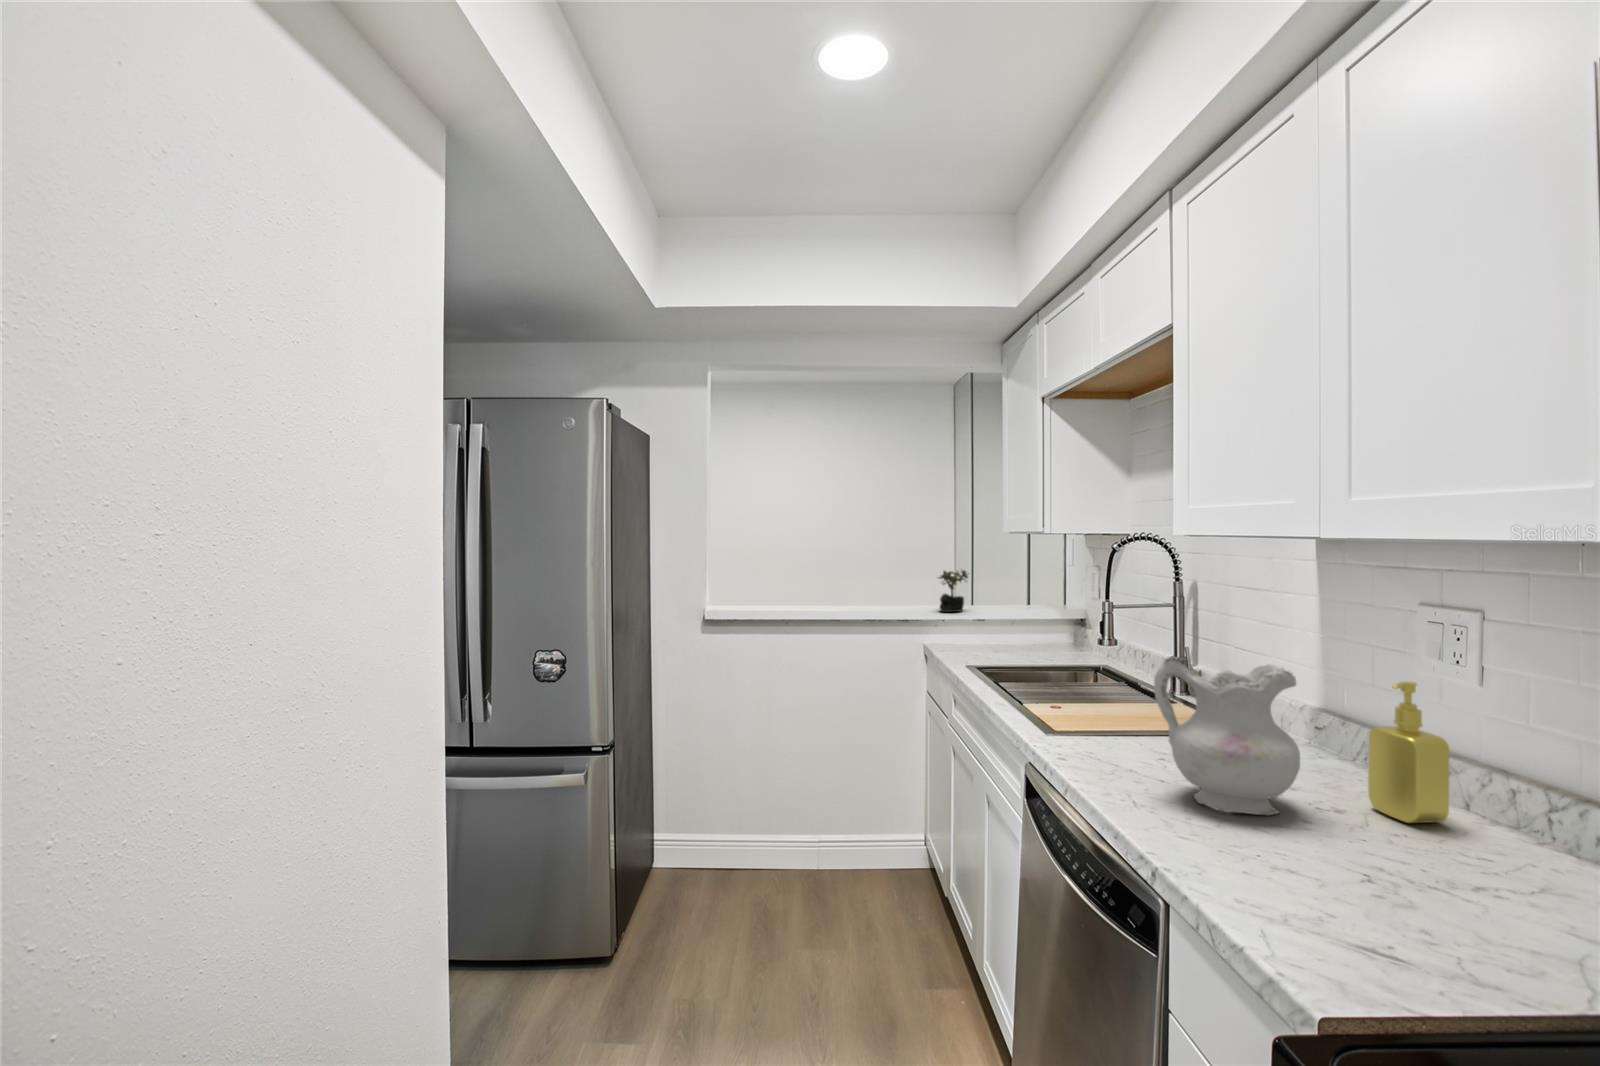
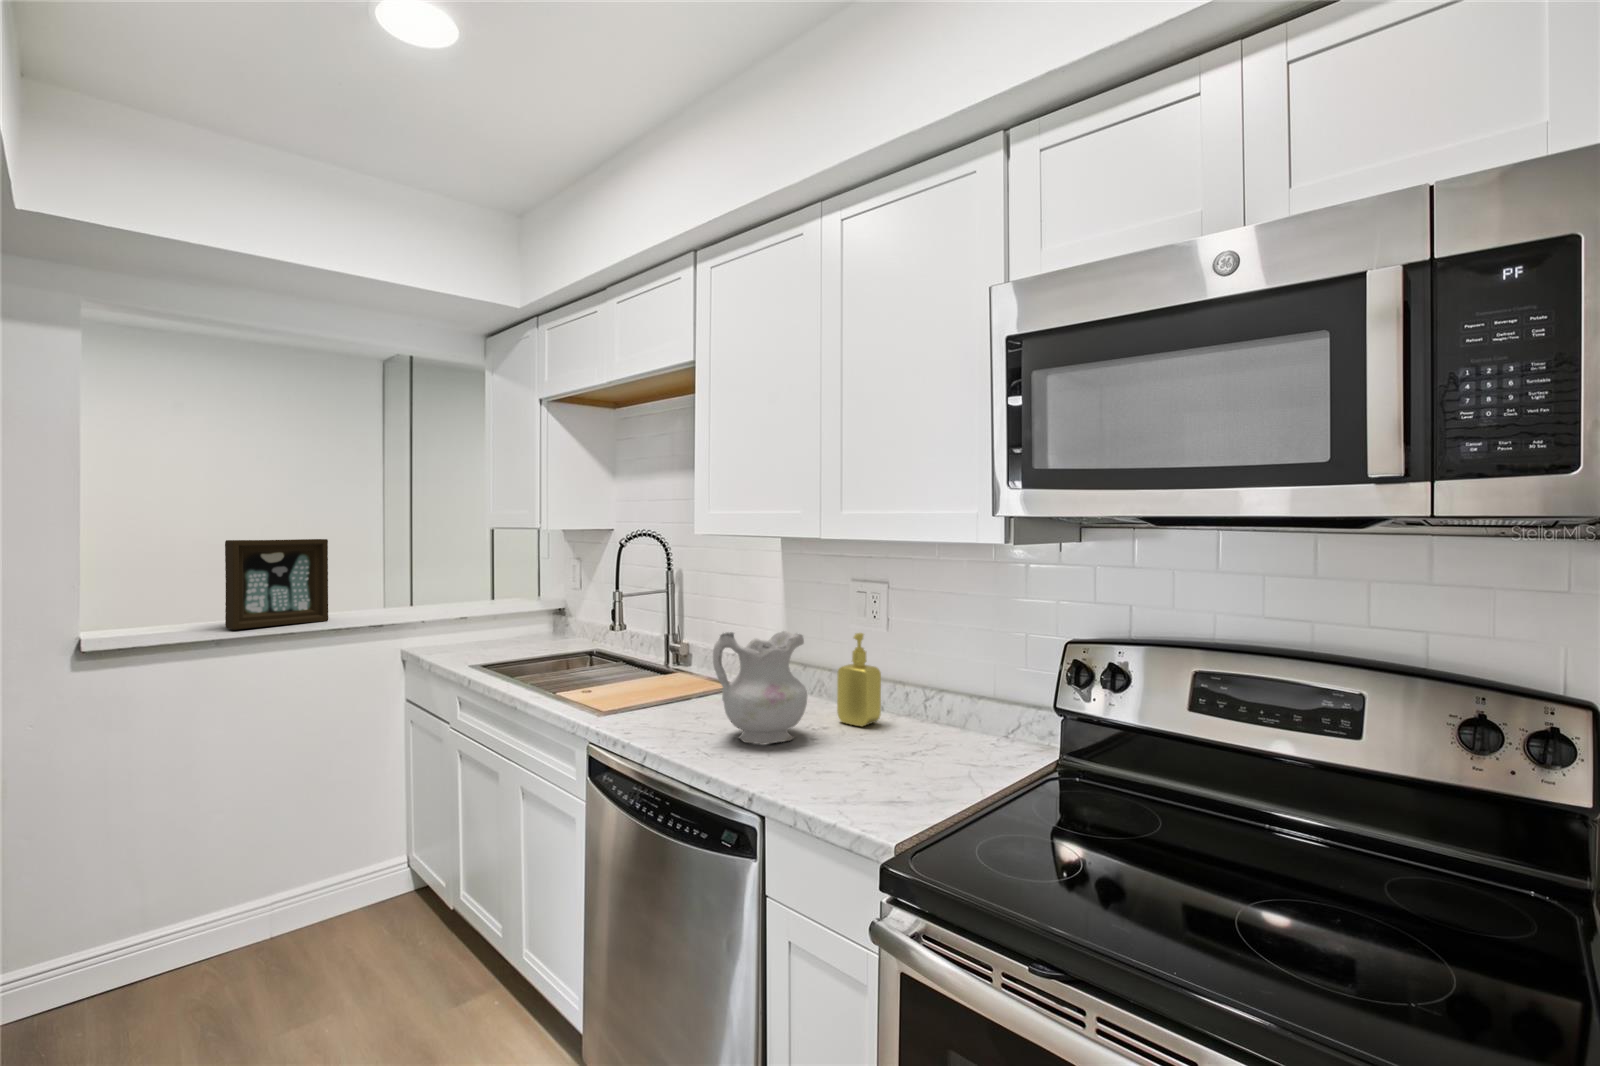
picture frame: none [794,541,867,613] -> present [225,539,328,630]
succulent plant: present [939,571,968,612] -> none [417,566,453,614]

